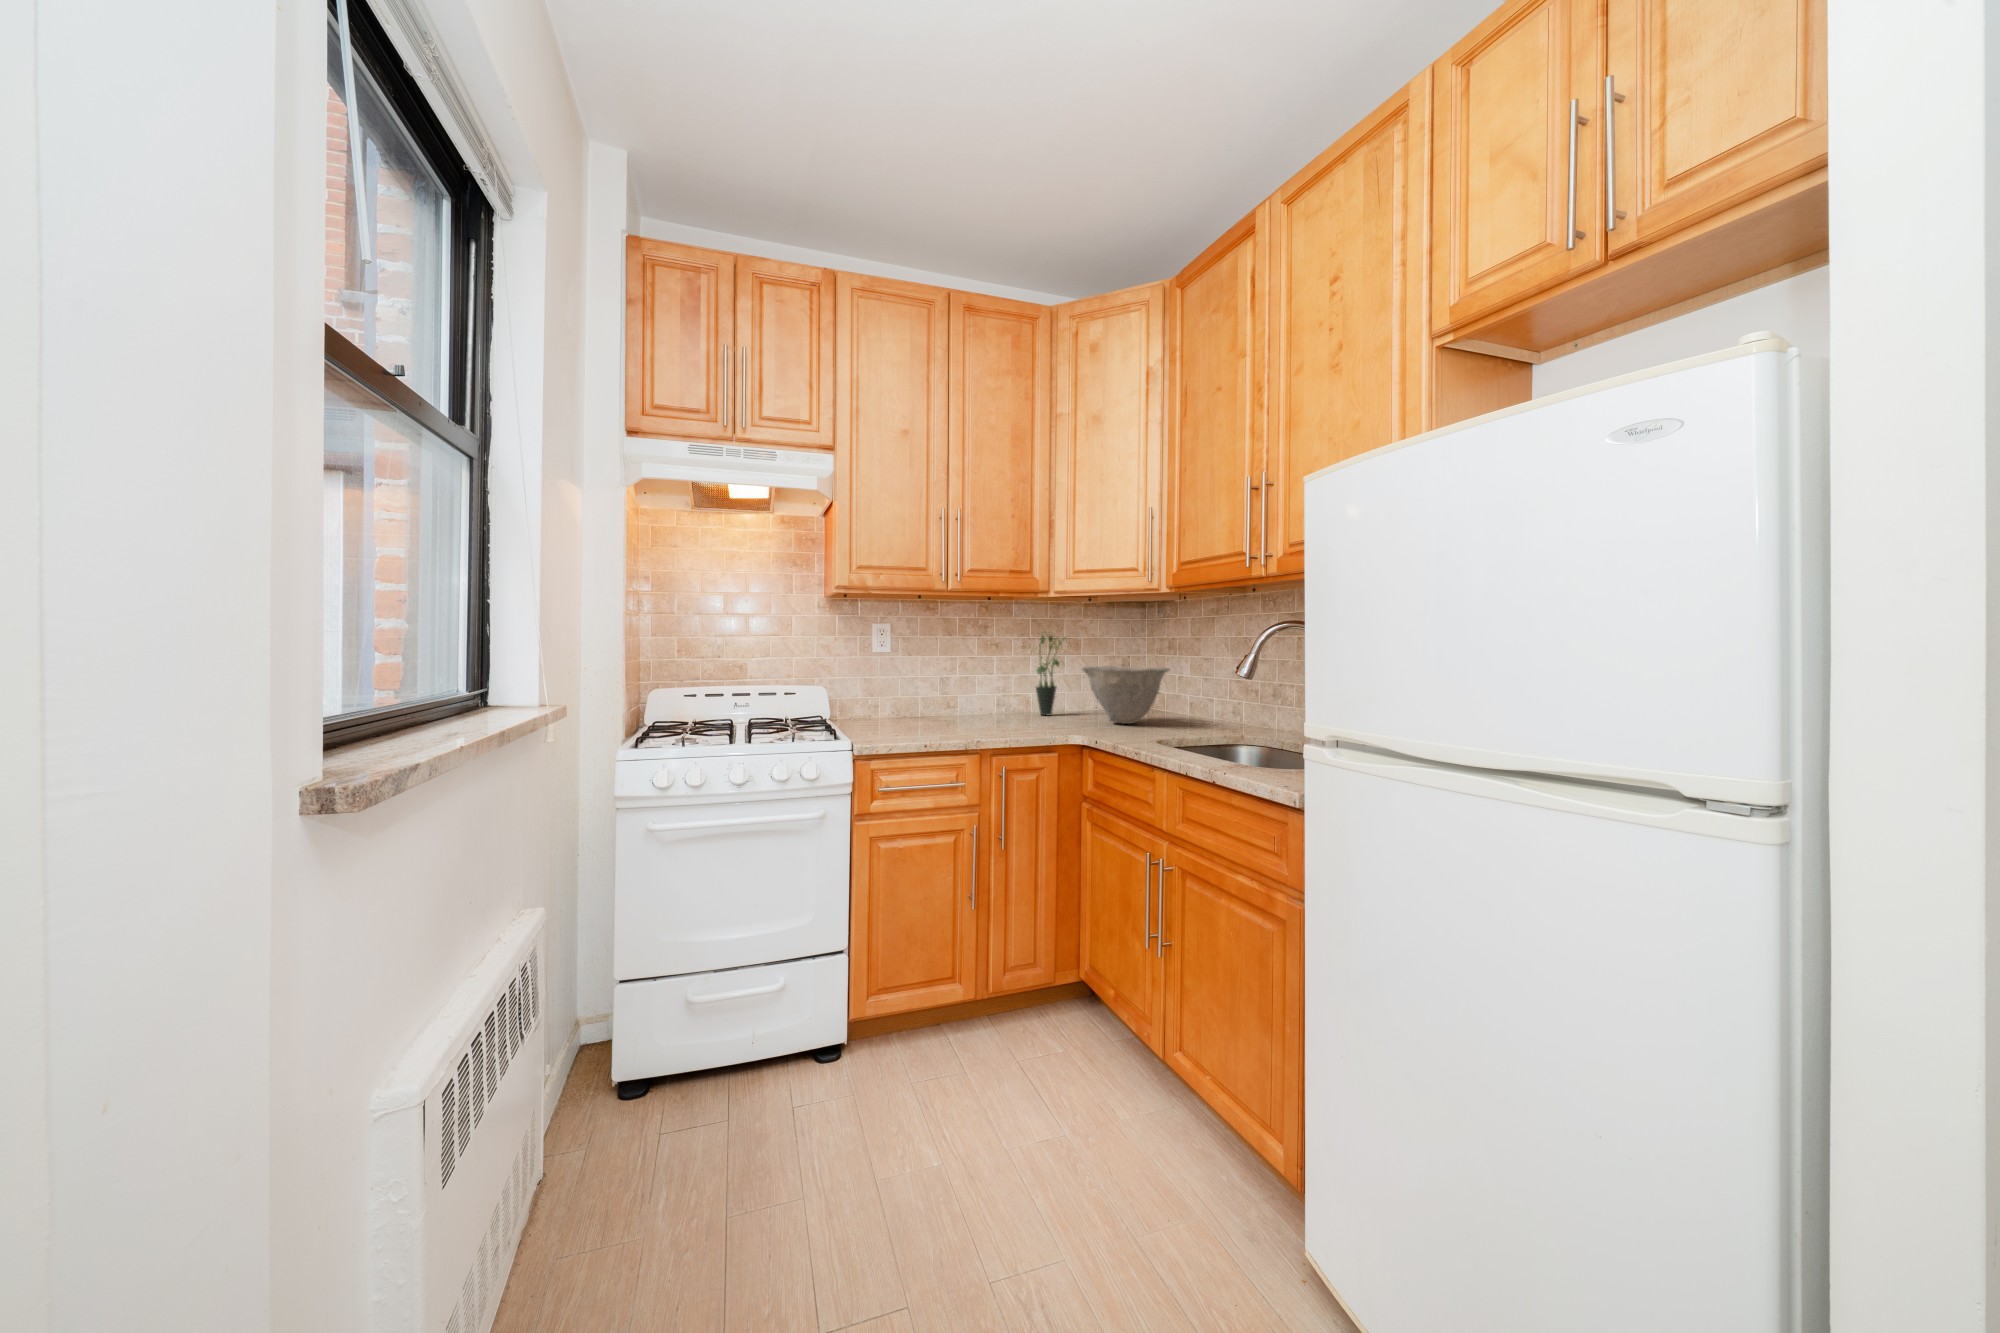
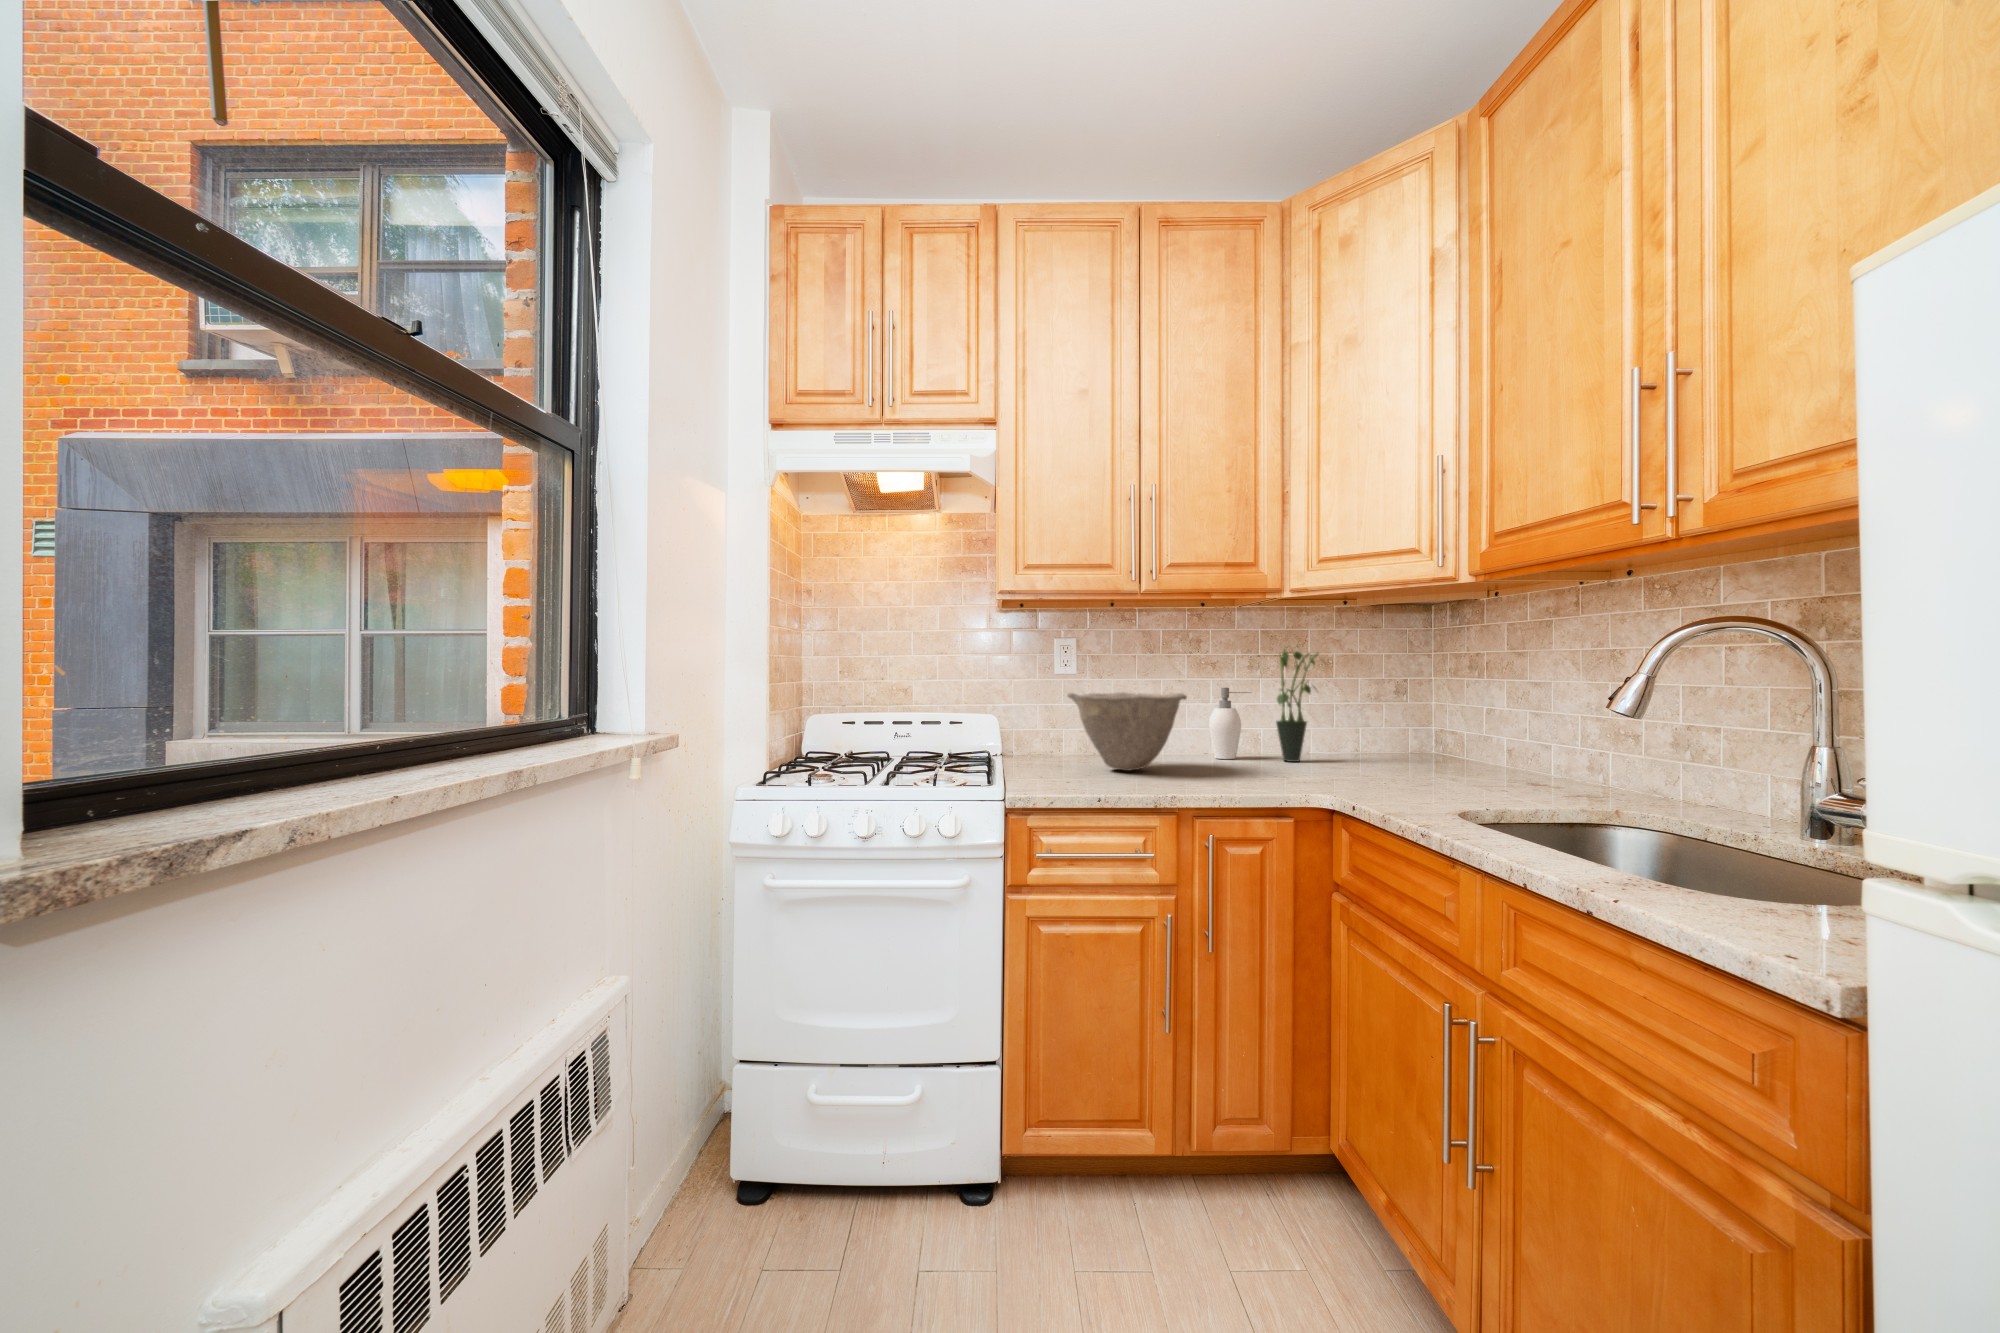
soap dispenser: none [988,662,1018,715] -> present [1209,688,1251,759]
bowl: present [1082,666,1170,724] -> present [1067,692,1187,771]

